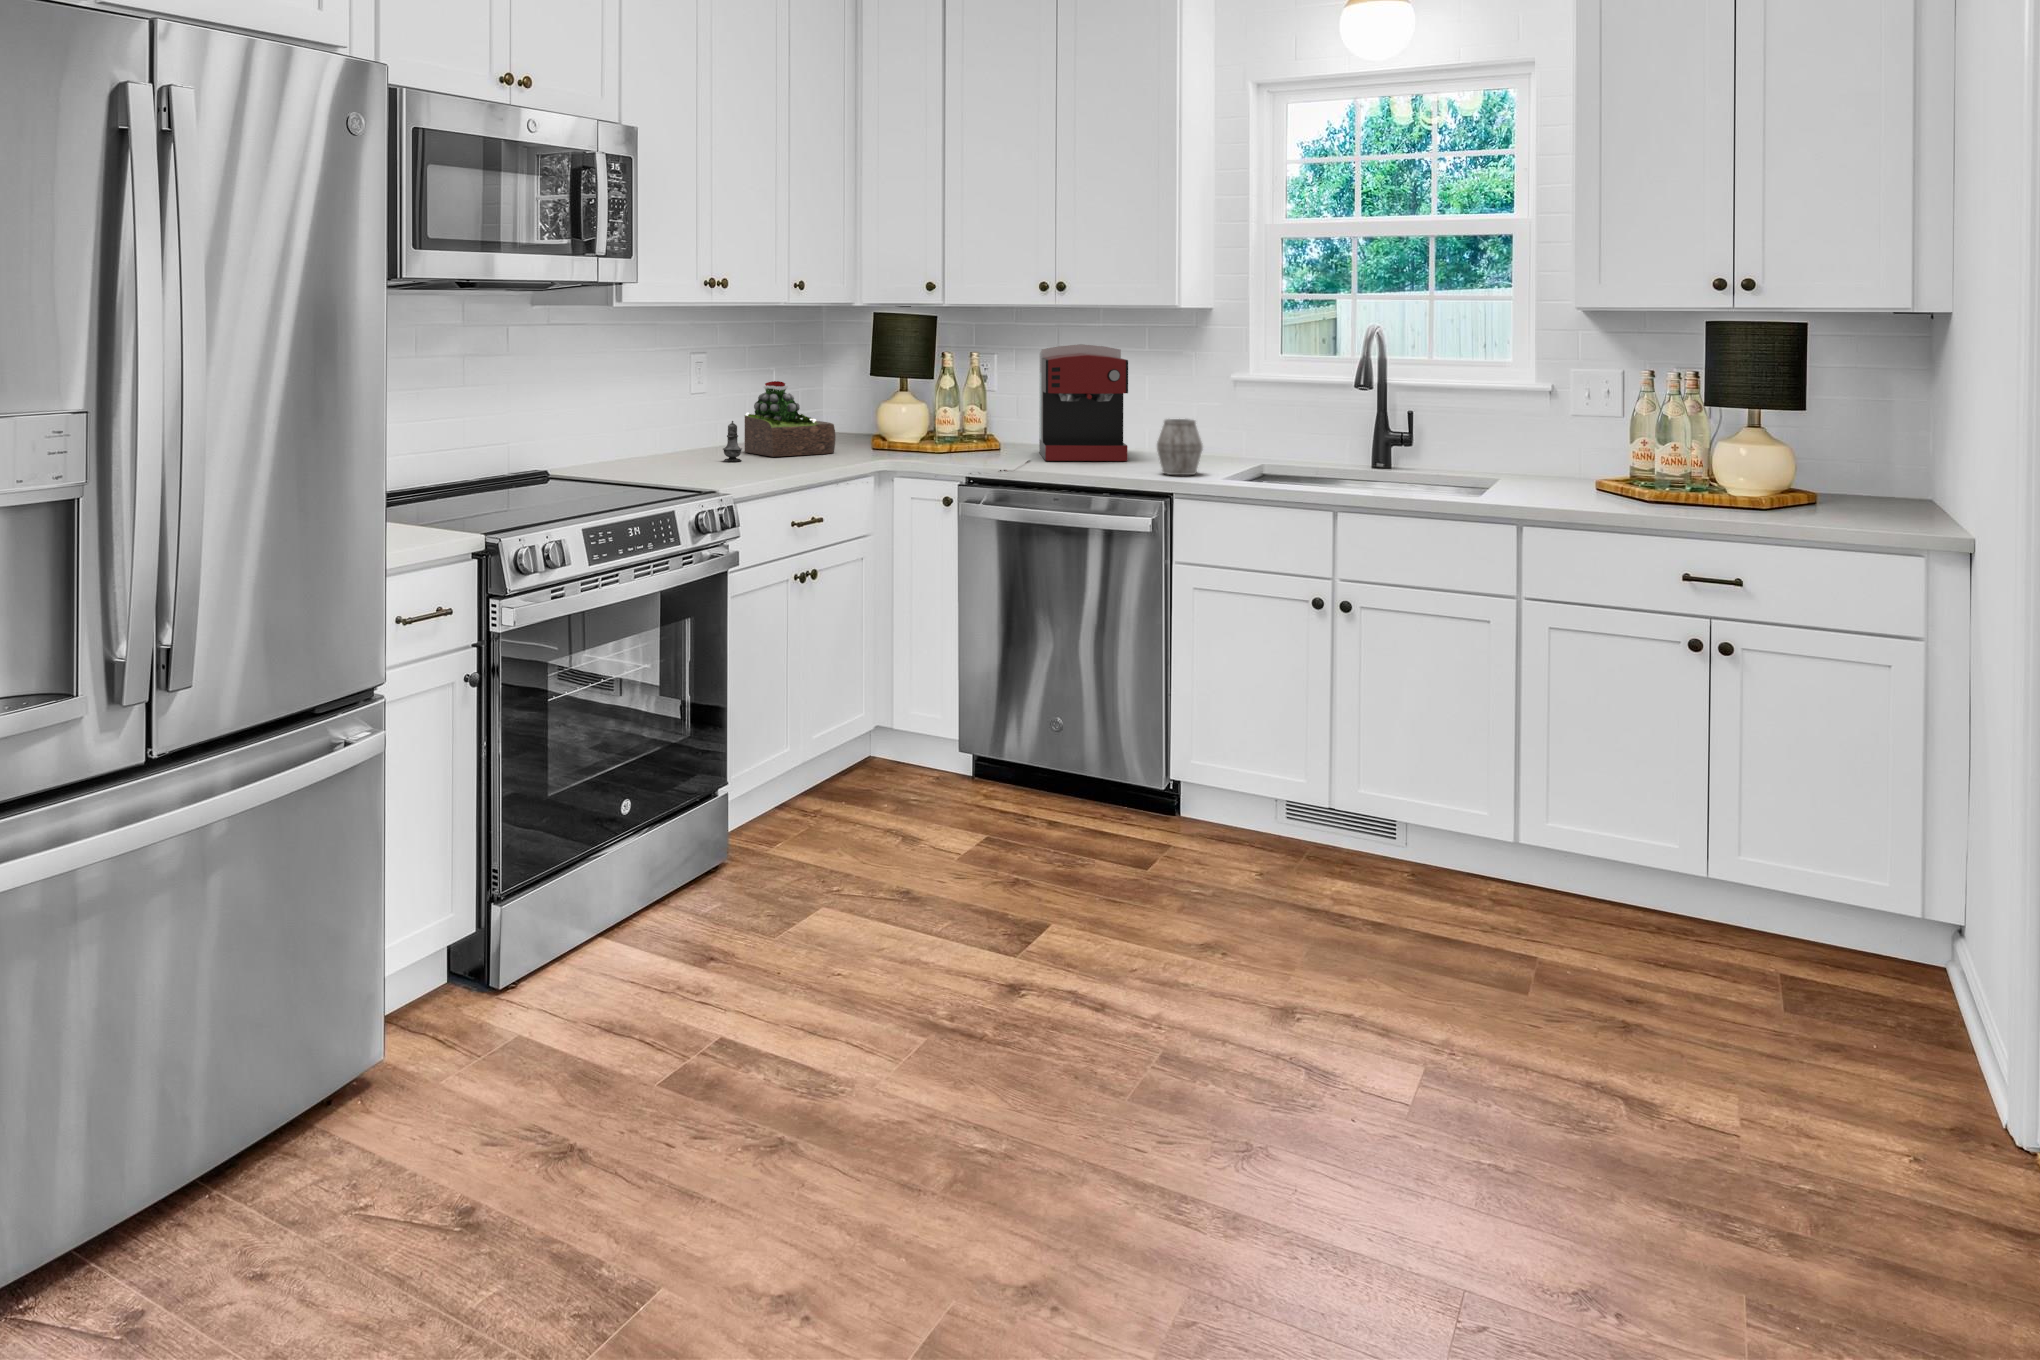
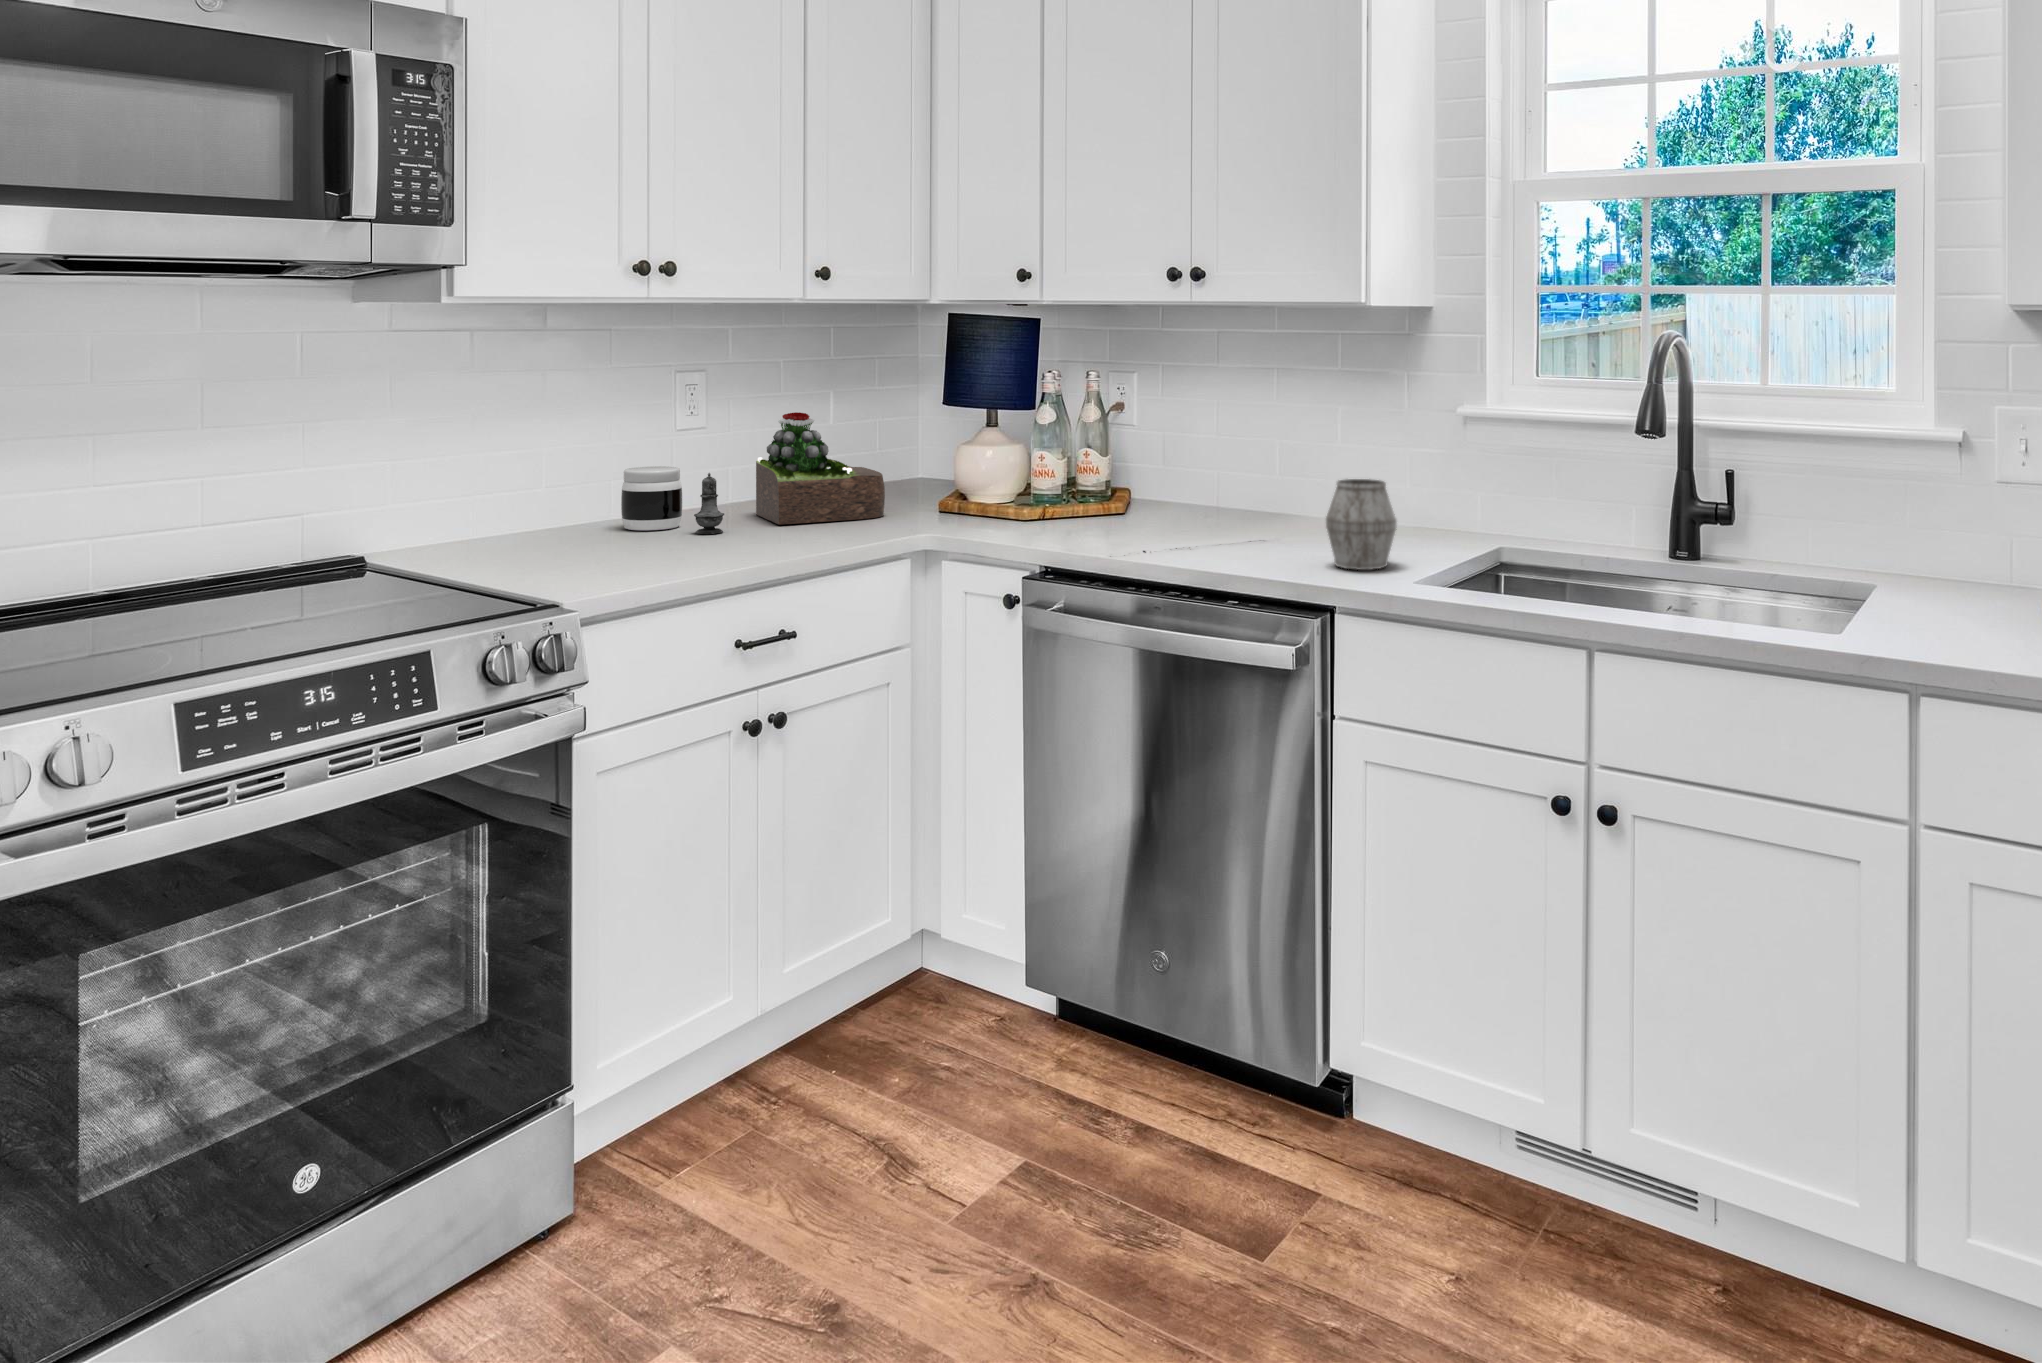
coffee maker: present [1039,344,1128,461] -> none [1177,360,1300,536]
jar: none [668,418,707,460] -> present [621,466,682,530]

